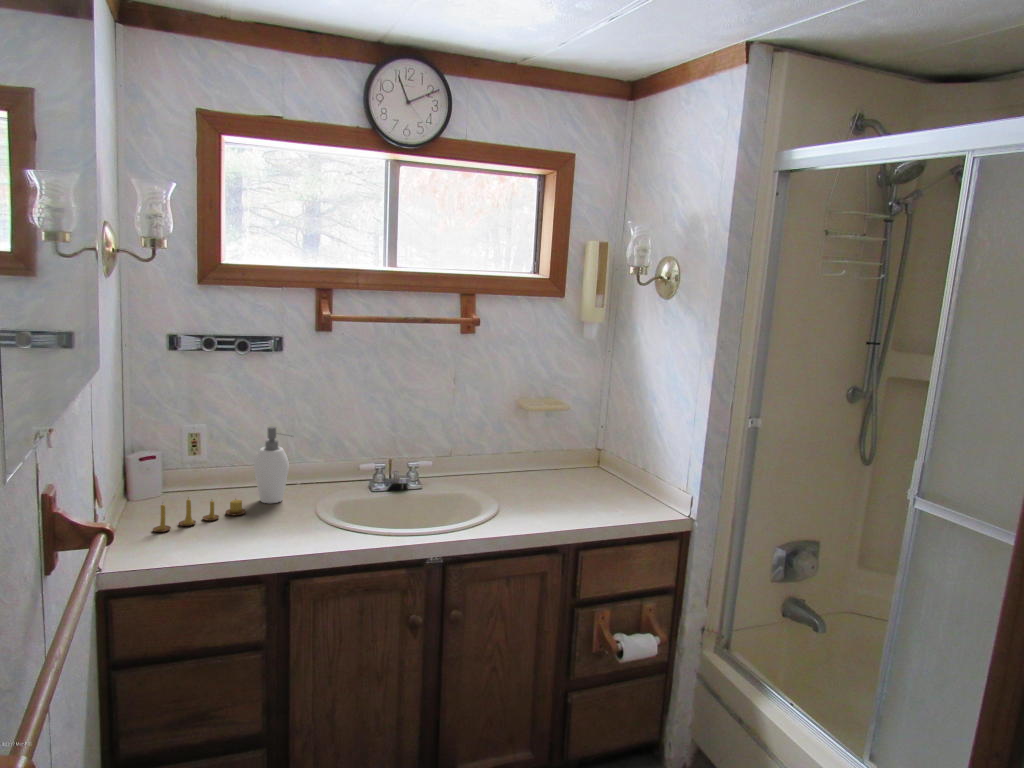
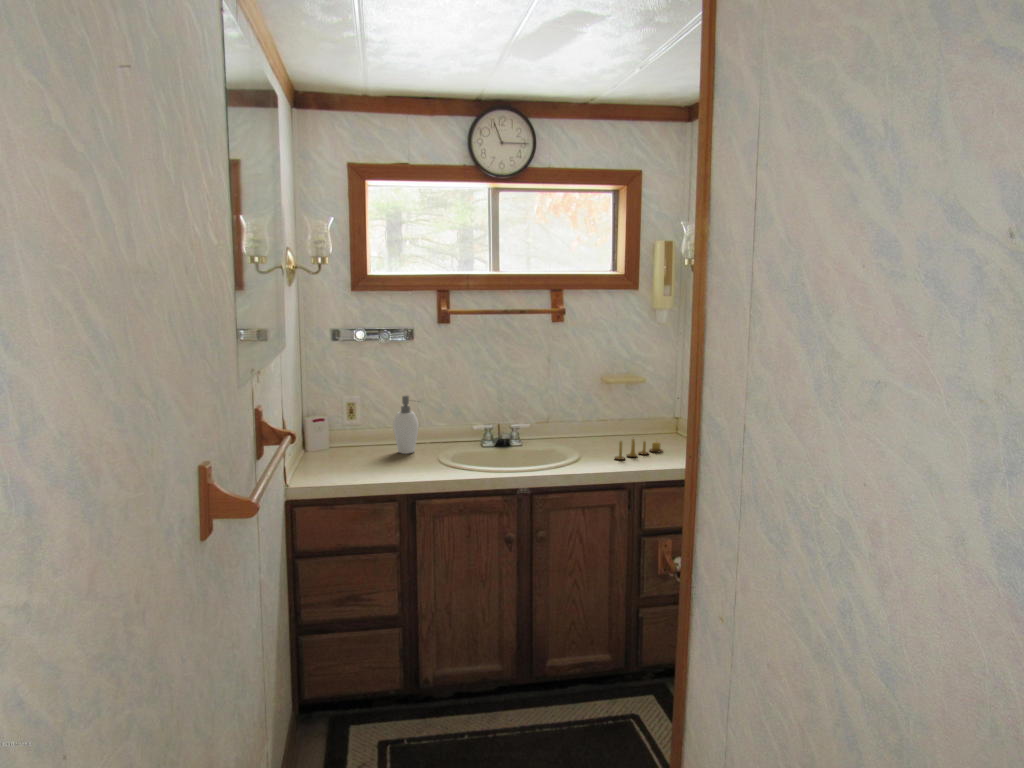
candle: present [153,499,246,532] -> present [615,439,662,460]

